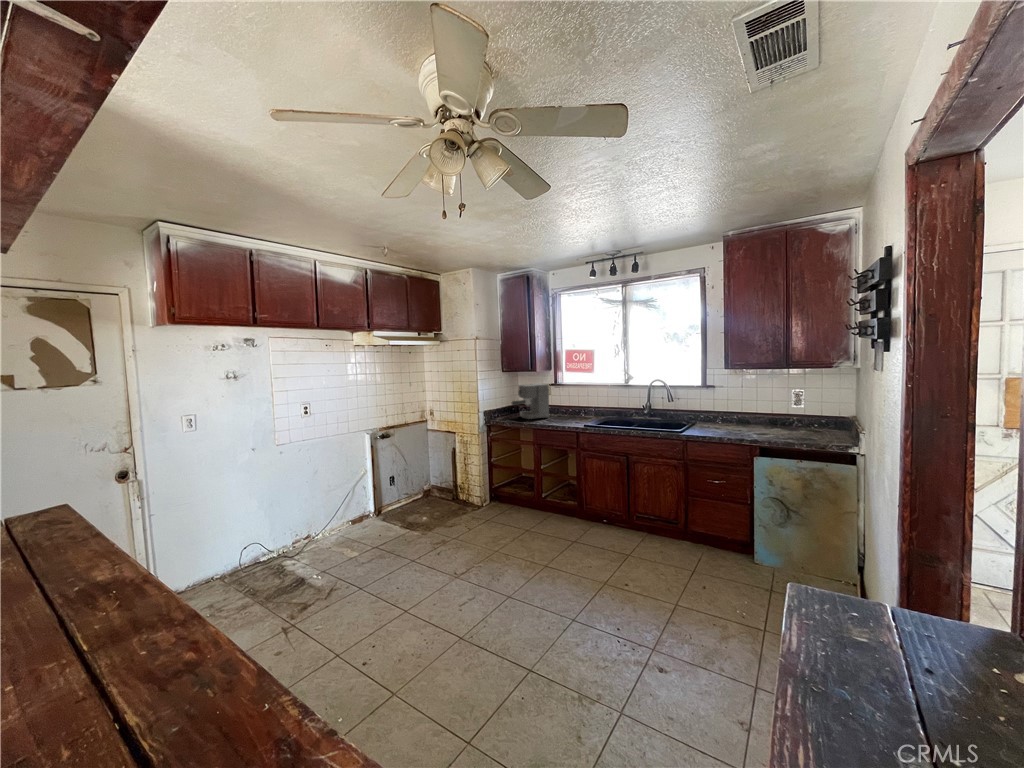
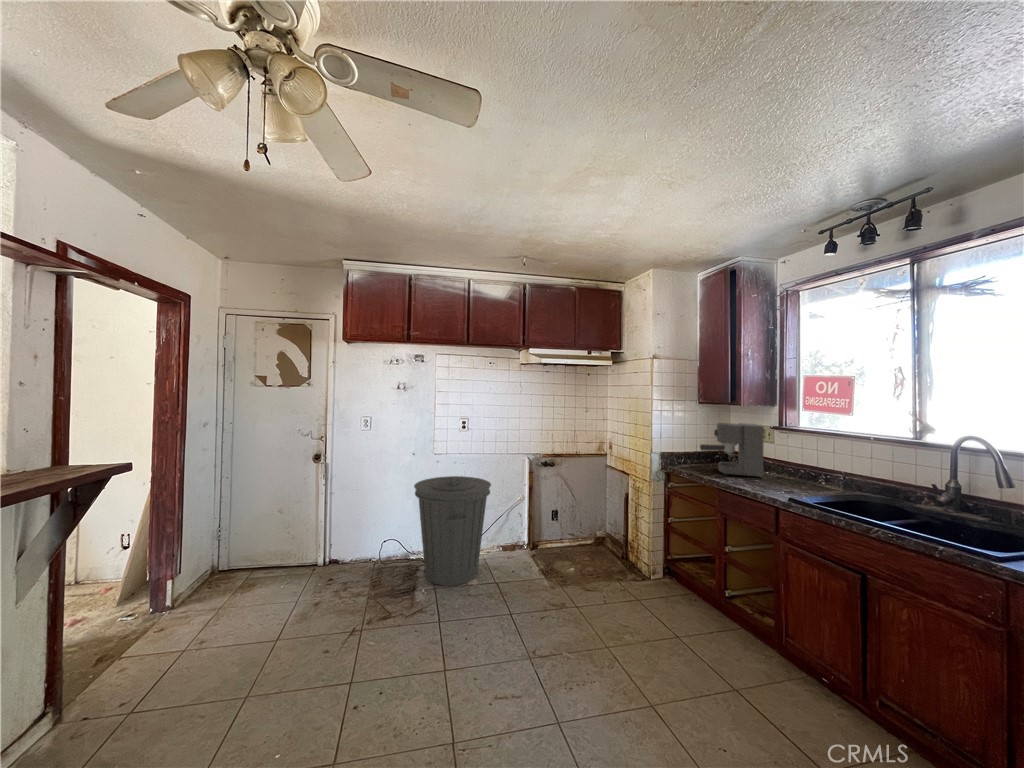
trash can: none [274,460,358,568] -> present [414,476,491,586]

